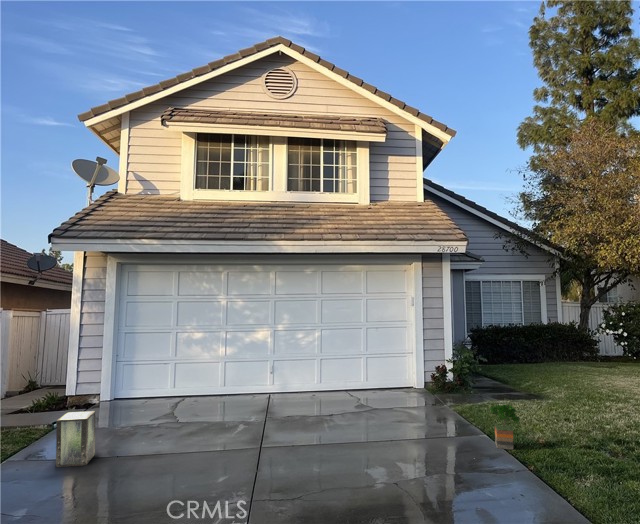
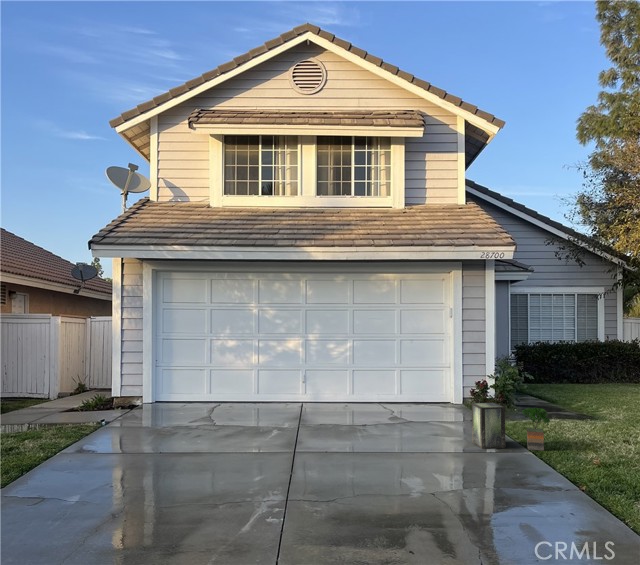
storage box: present [56,411,95,467] -> present [472,403,505,449]

